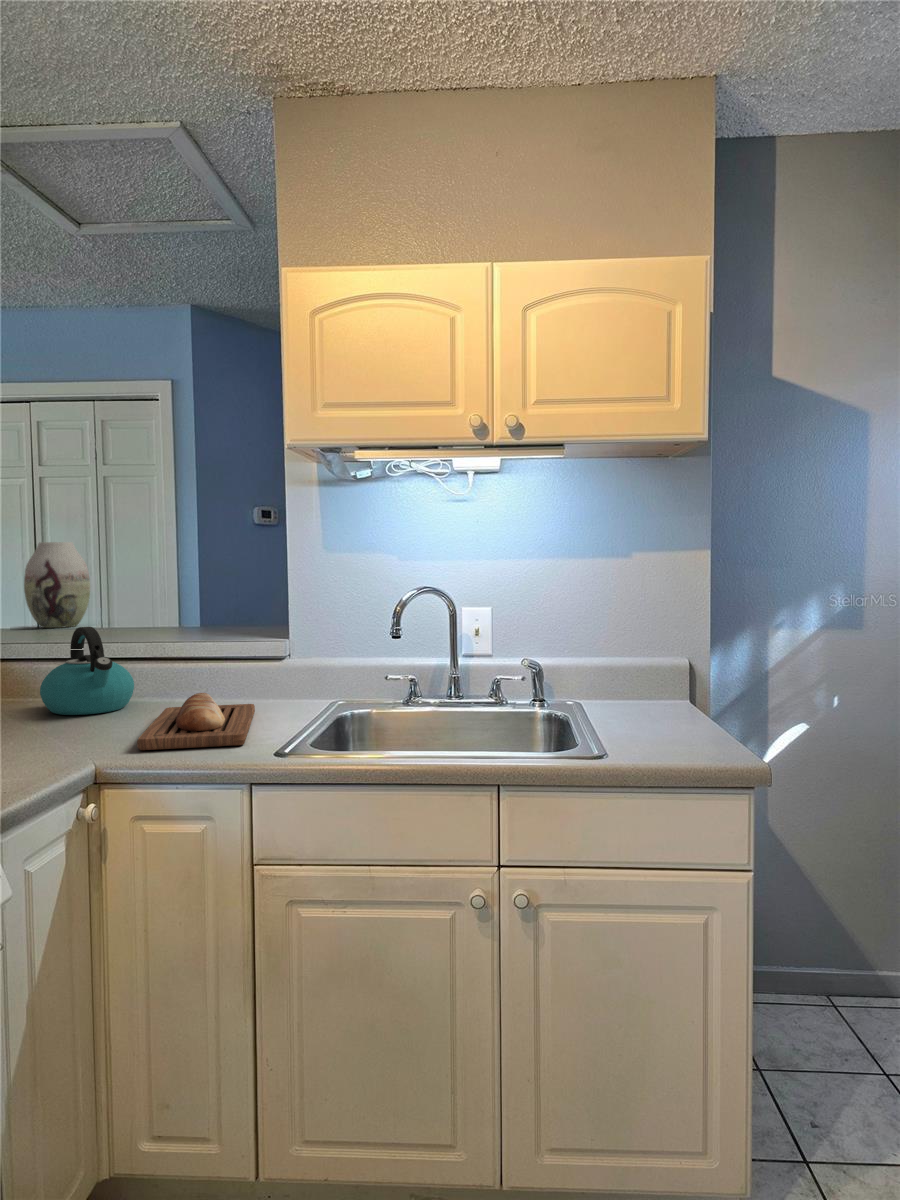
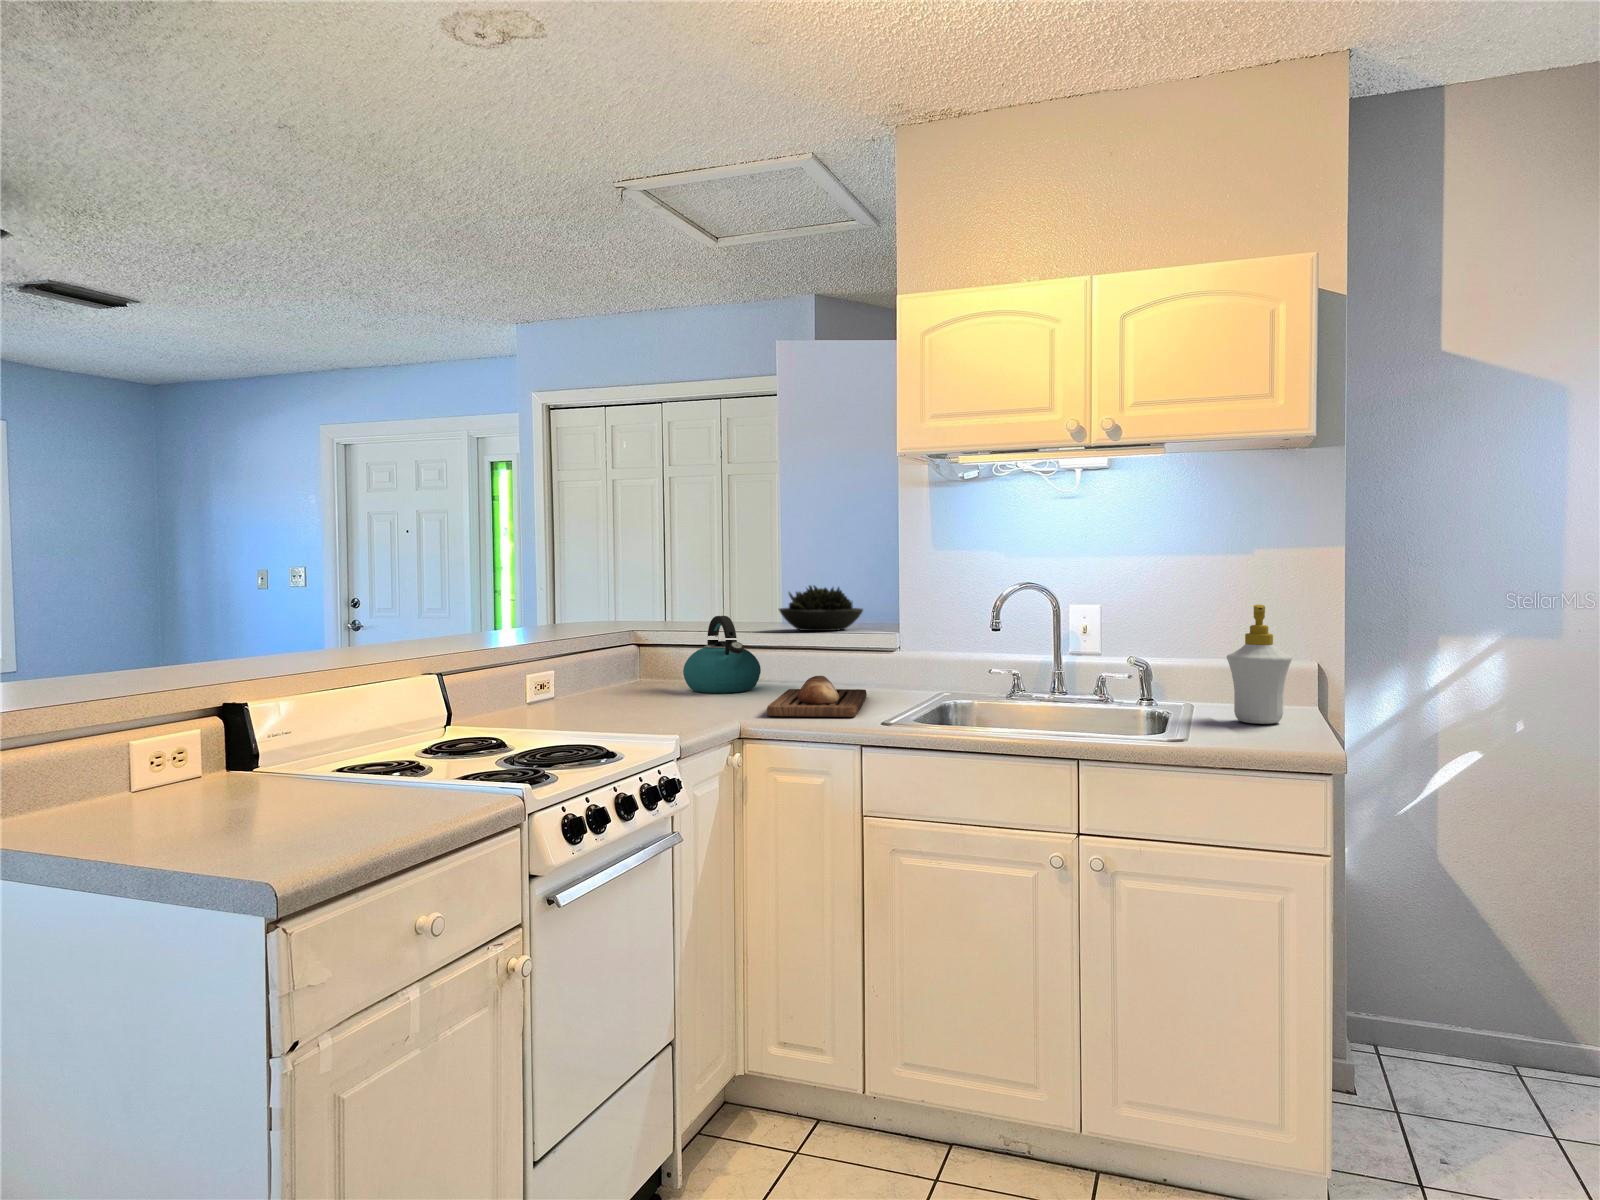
vase: present [24,542,90,628] -> none [659,541,716,623]
succulent plant: none [154,589,248,639] -> present [778,586,863,631]
soap bottle: none [627,607,688,727] -> present [1227,605,1292,724]

